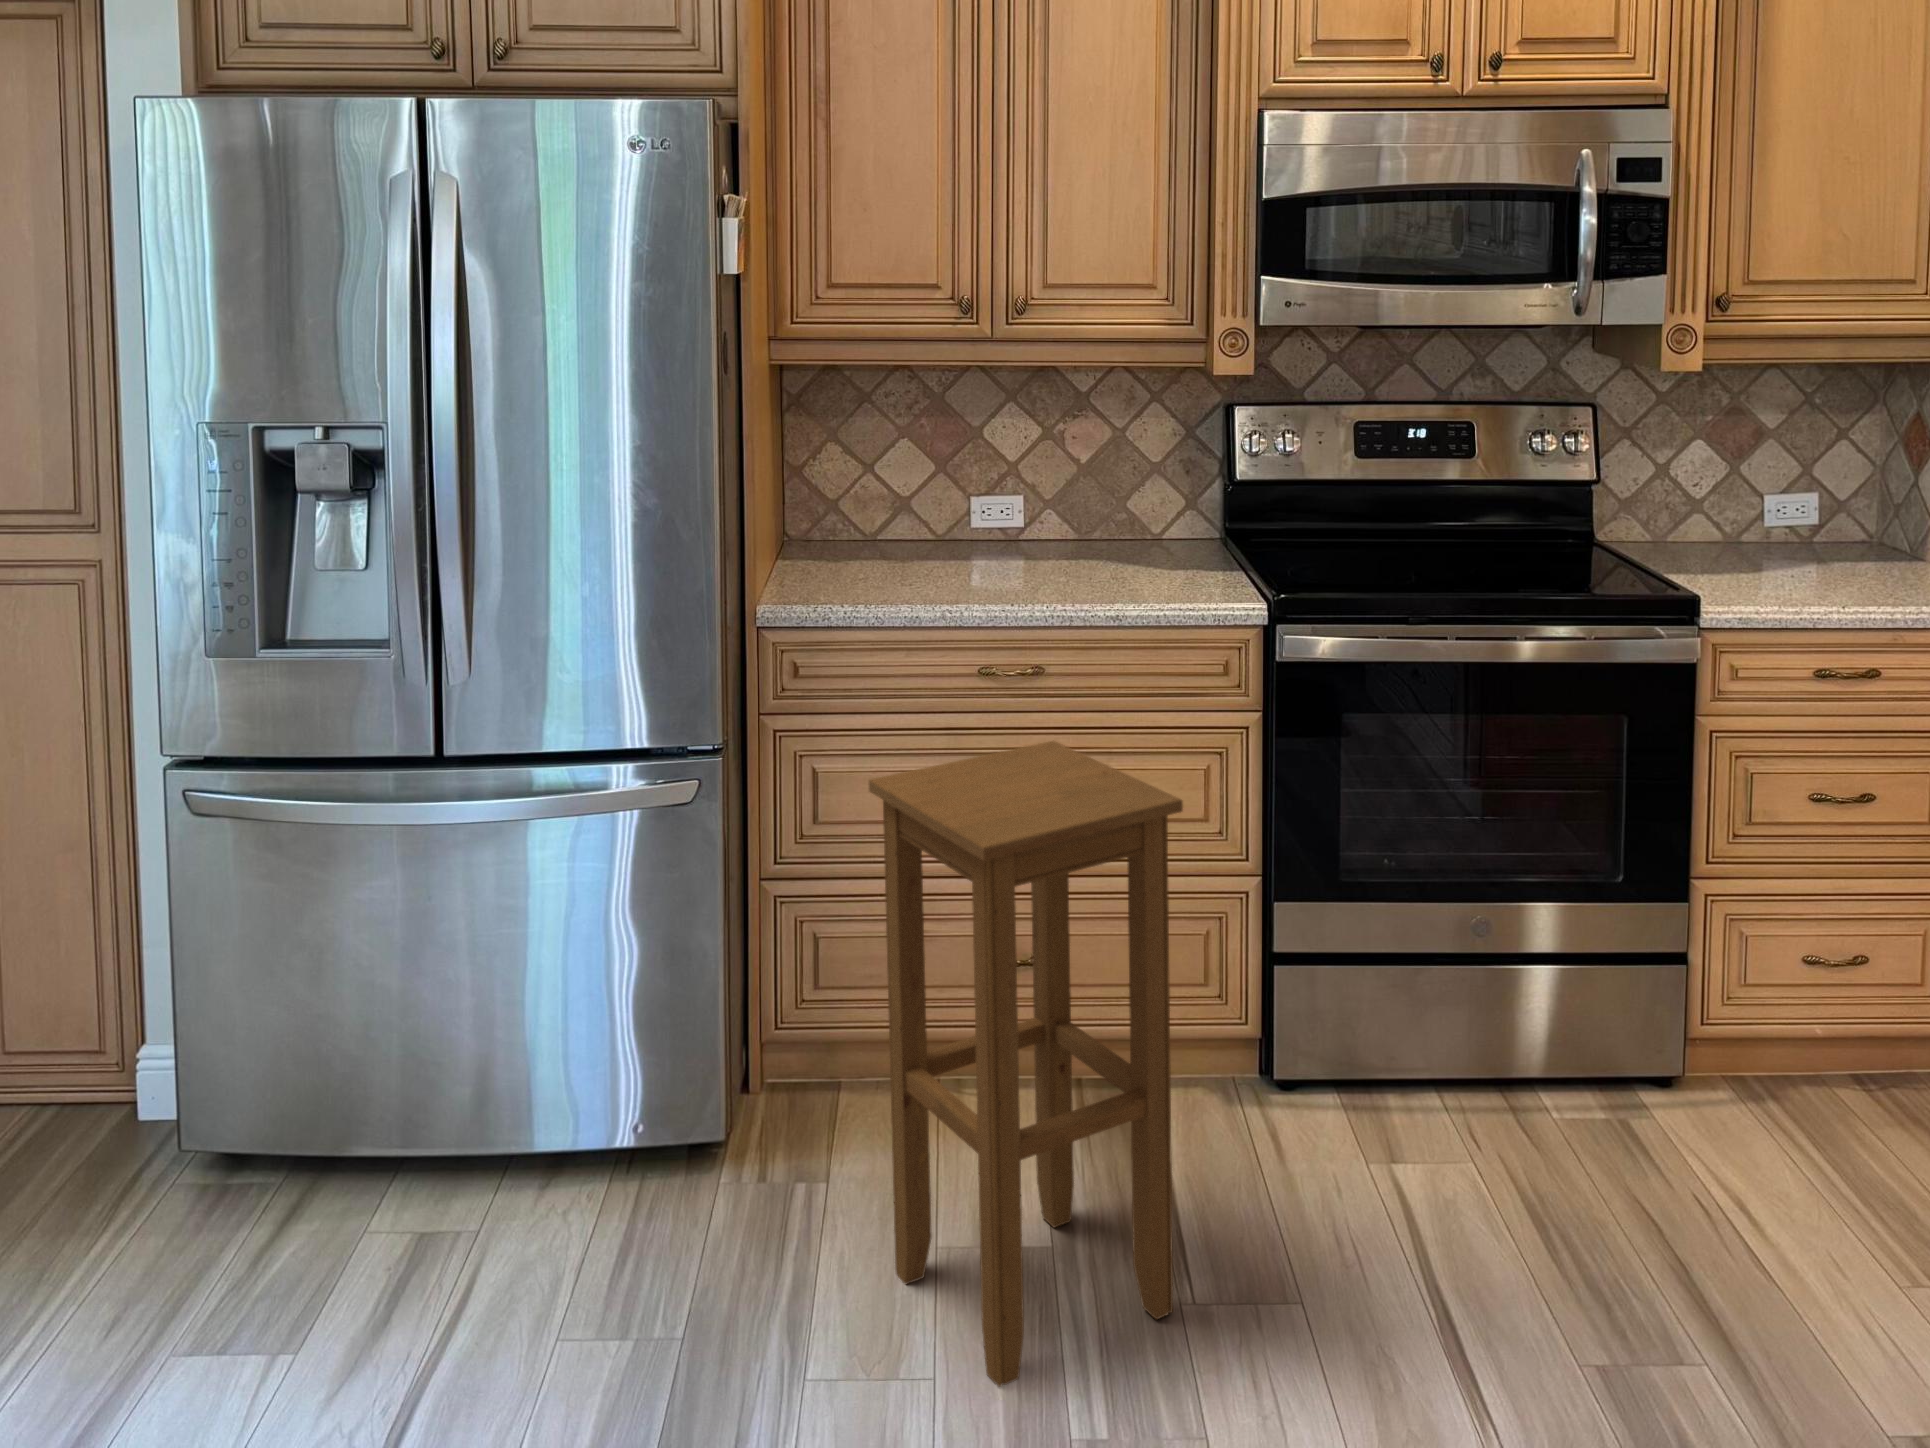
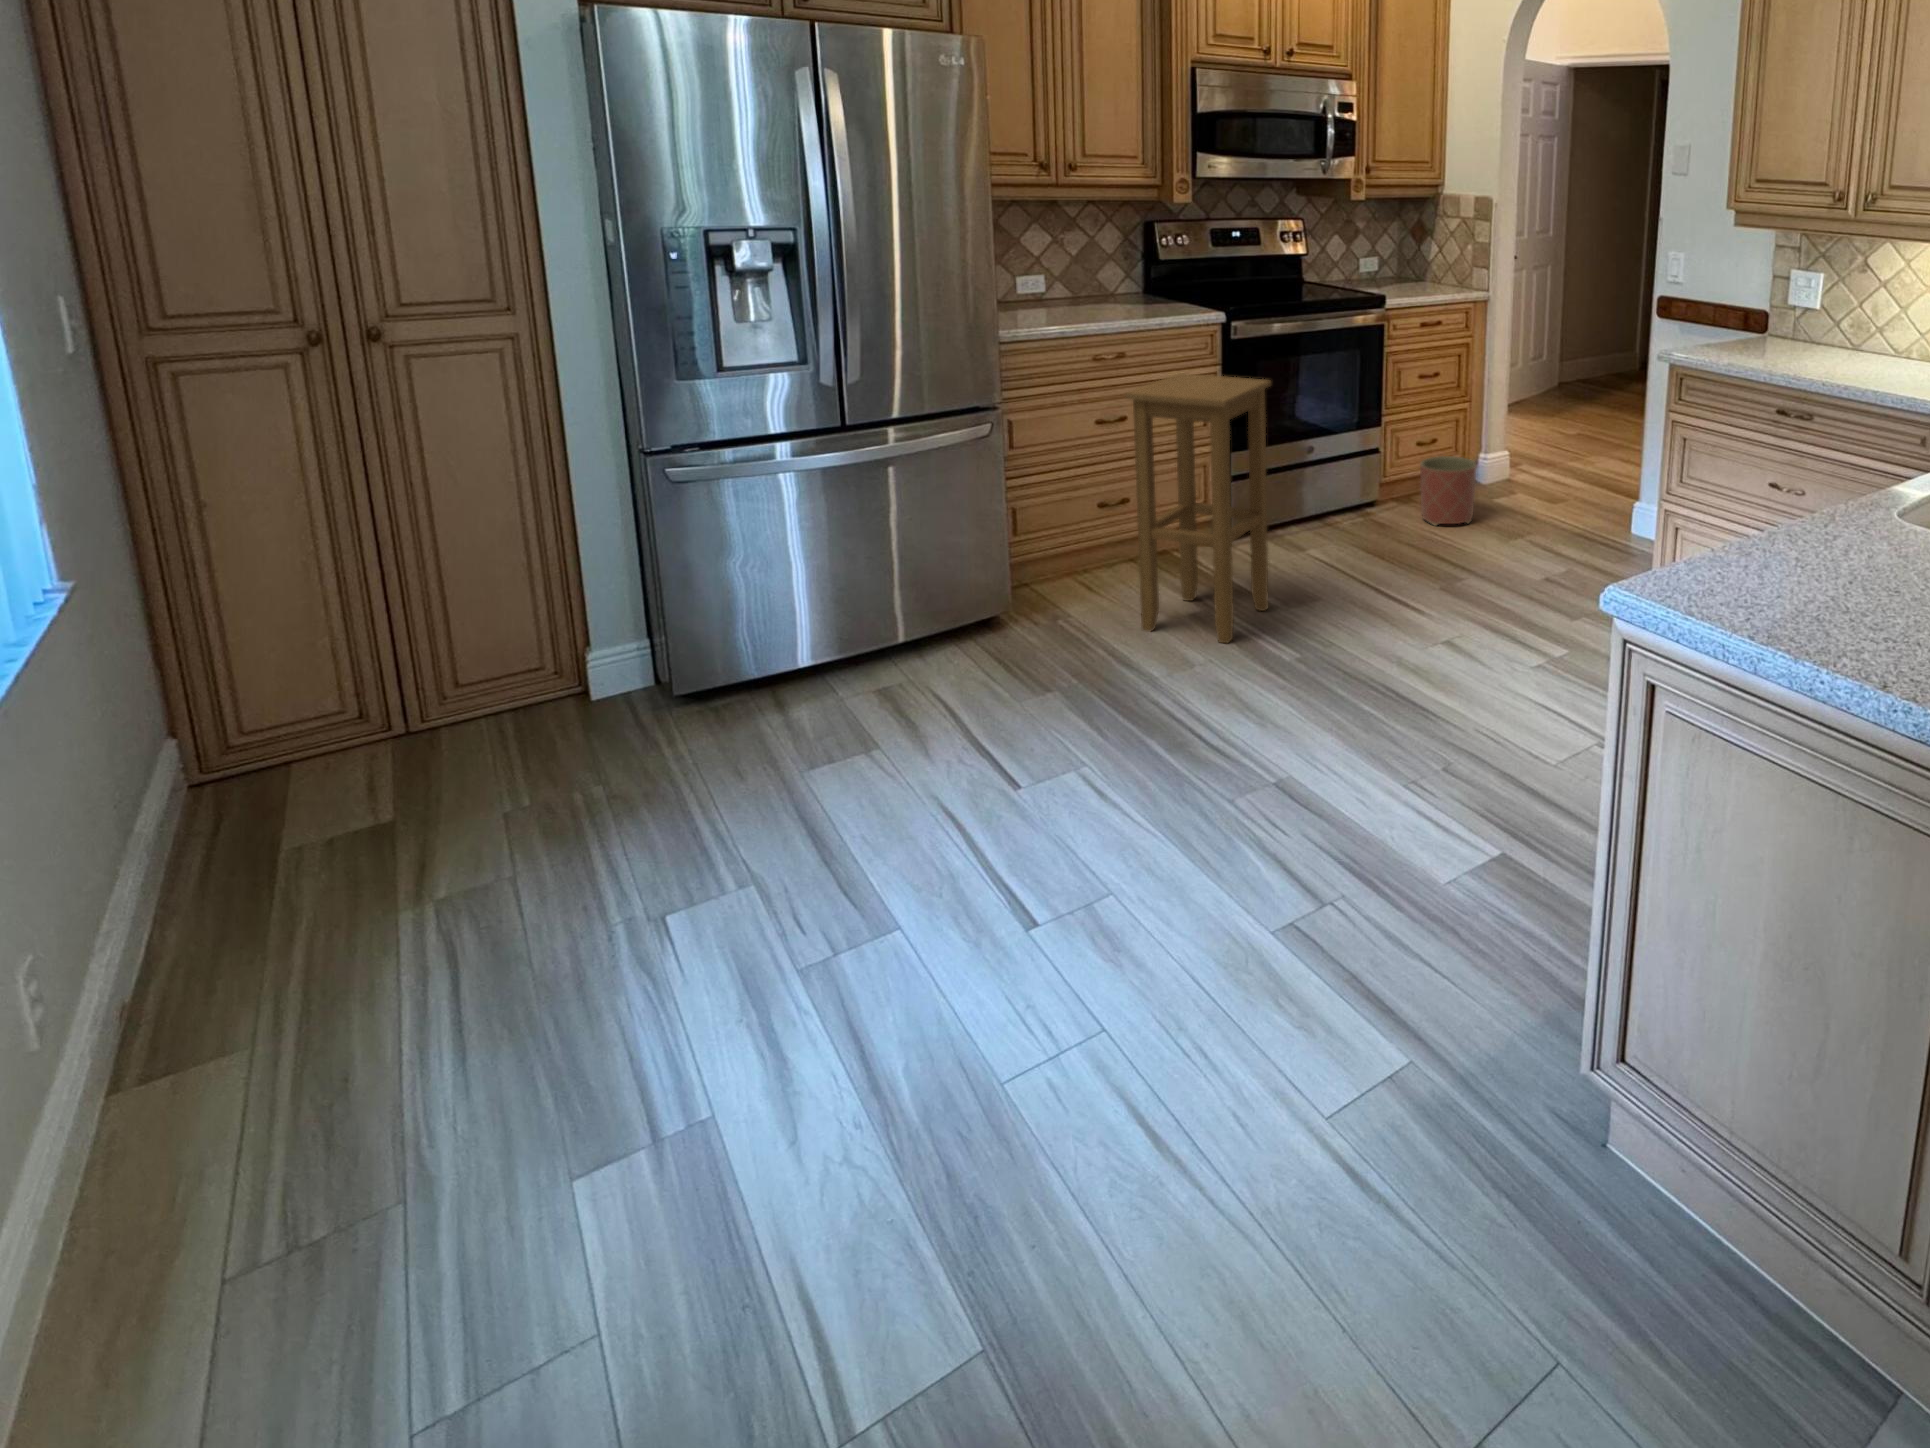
planter: none [1759,1007,1918,1213] -> present [1420,456,1476,526]

